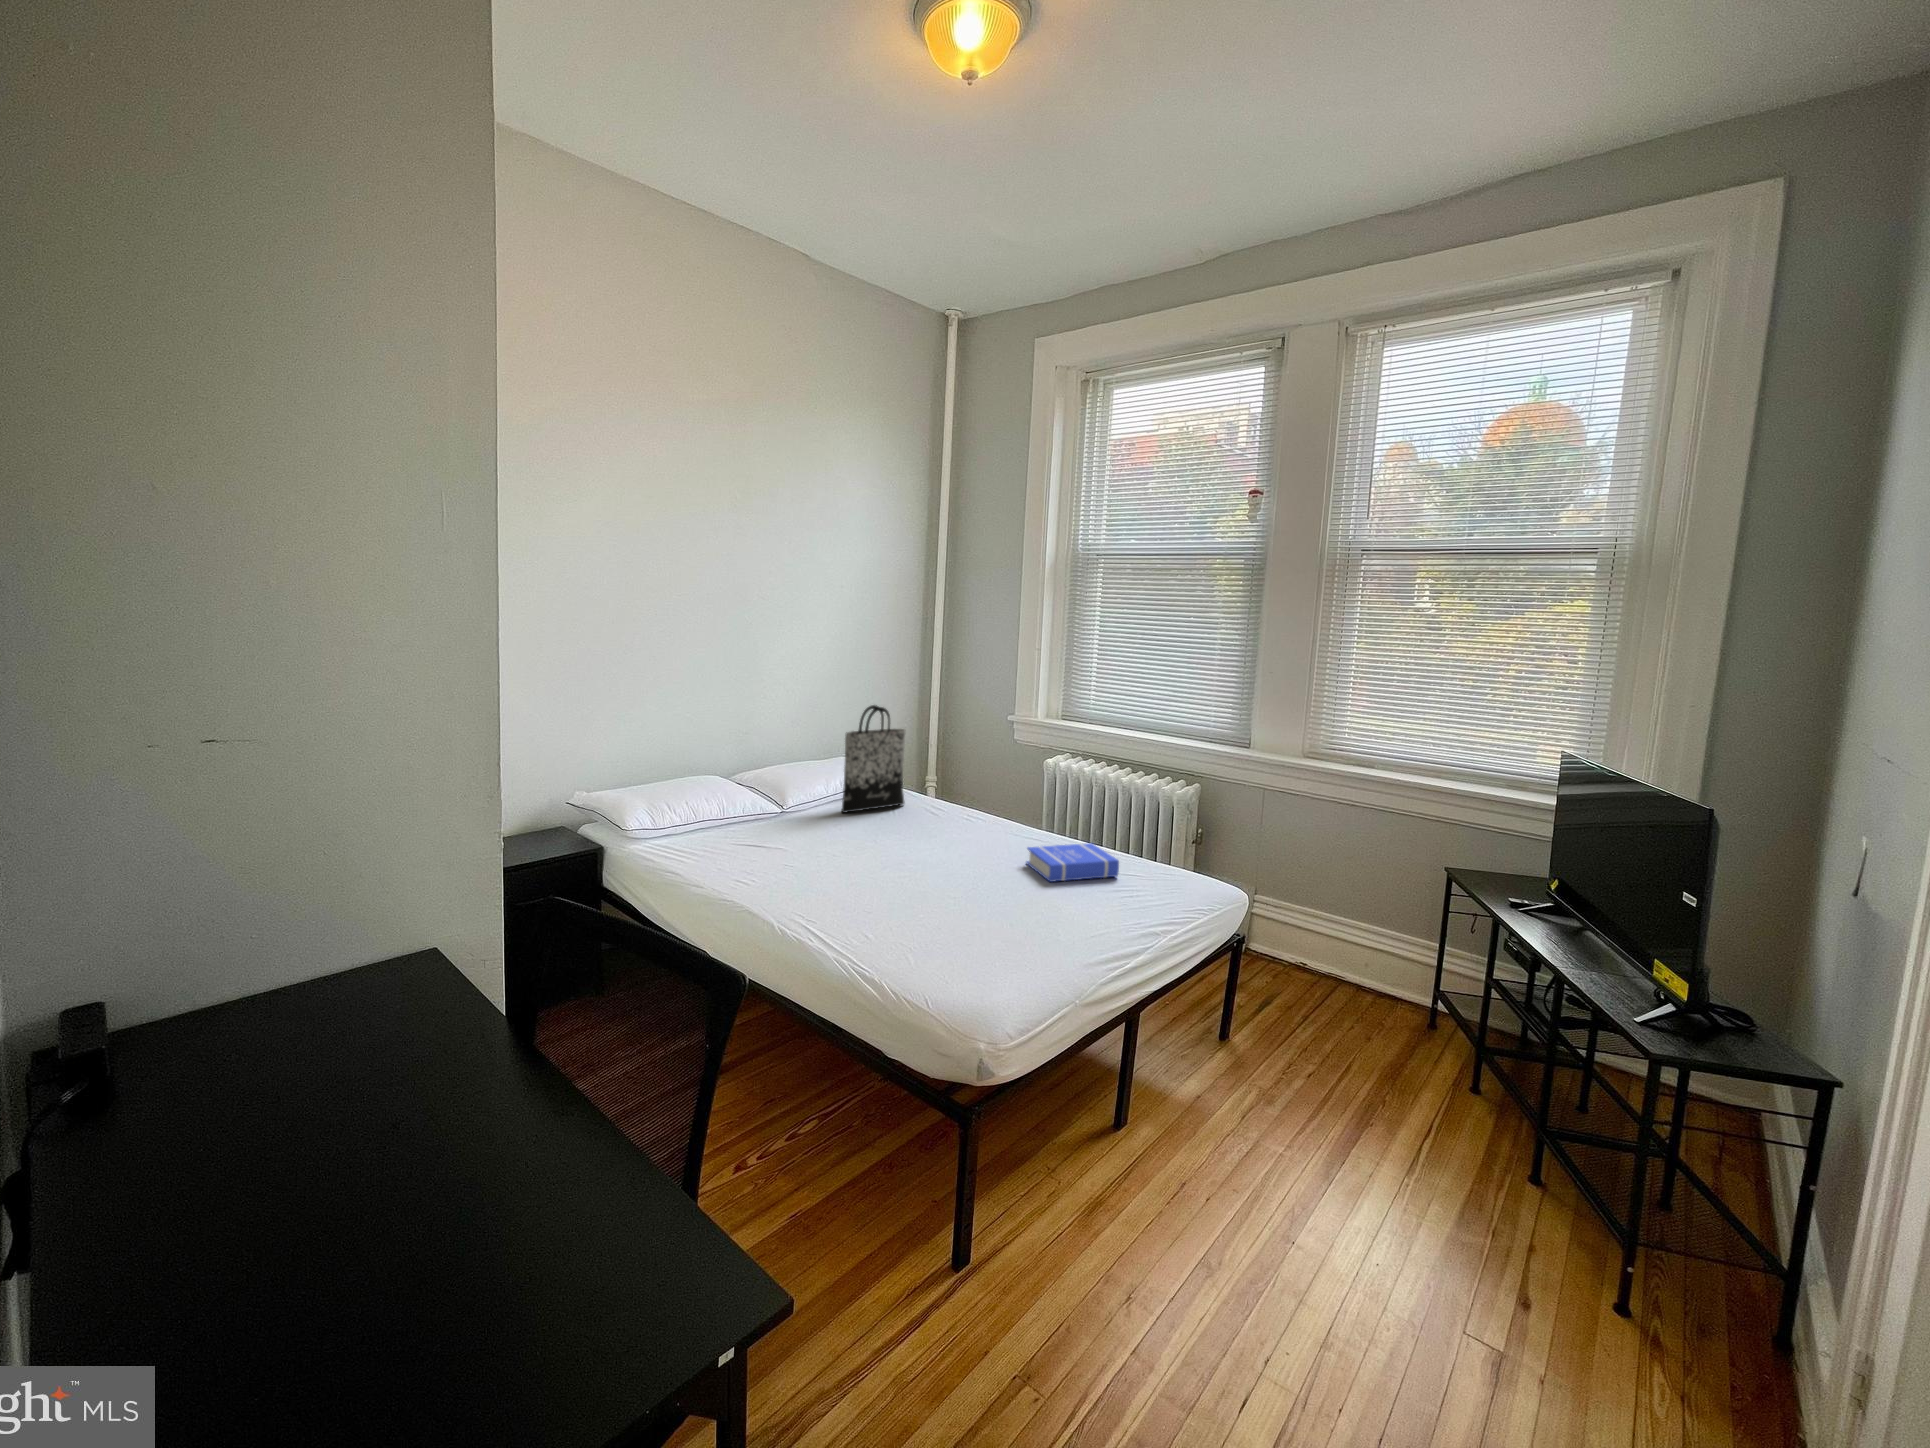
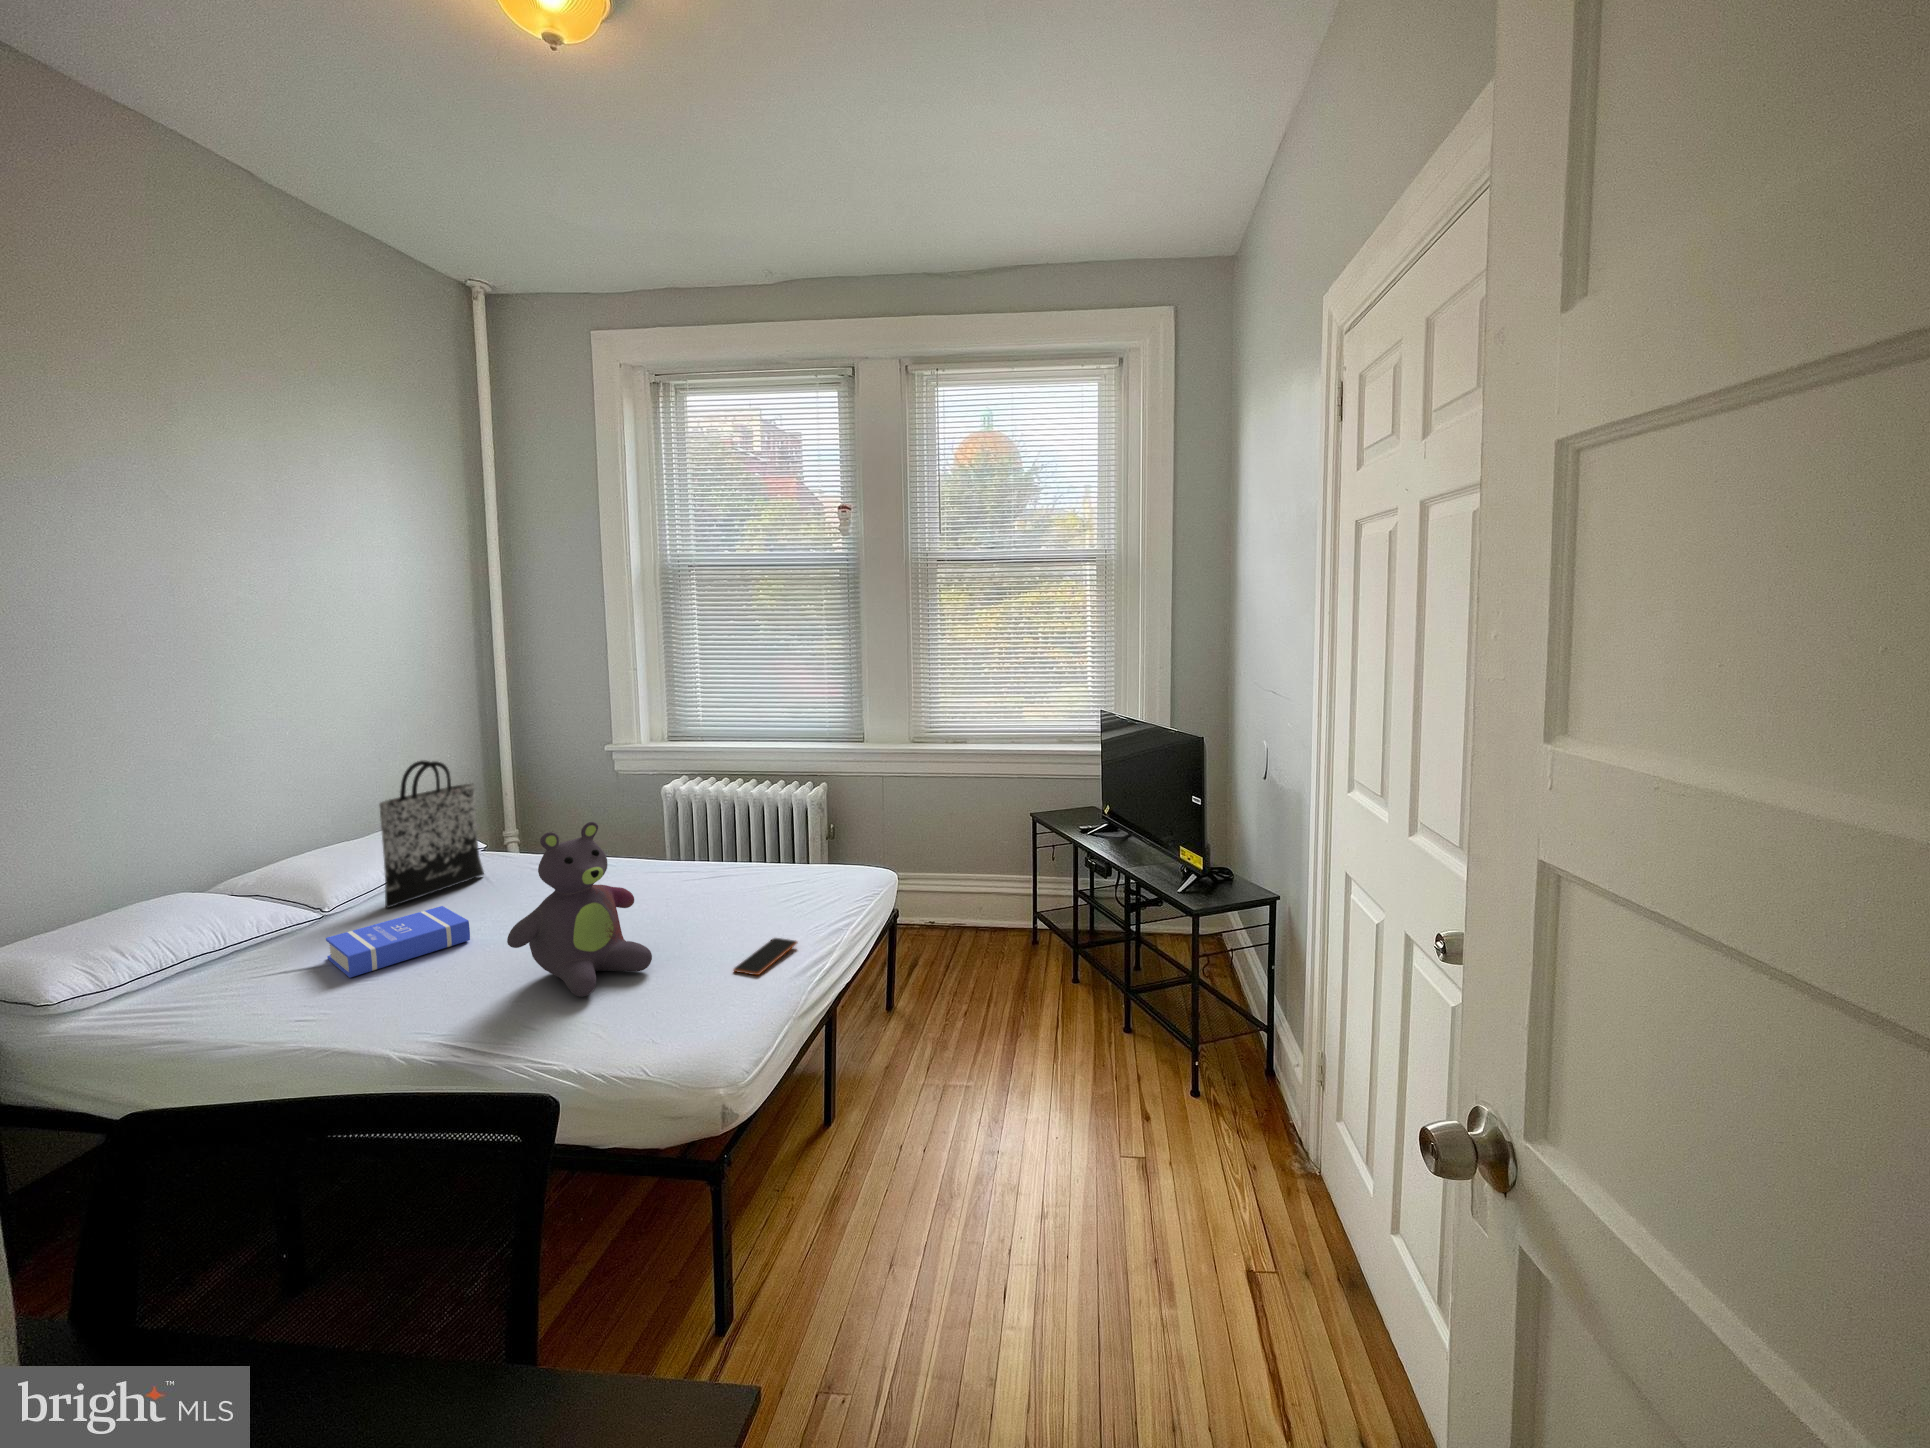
stuffed bear: none [902,773,1001,914] -> present [507,822,652,997]
book: present [1026,843,1119,882] -> present [326,906,470,978]
smartphone: none [1062,916,1126,943] -> present [734,938,797,975]

